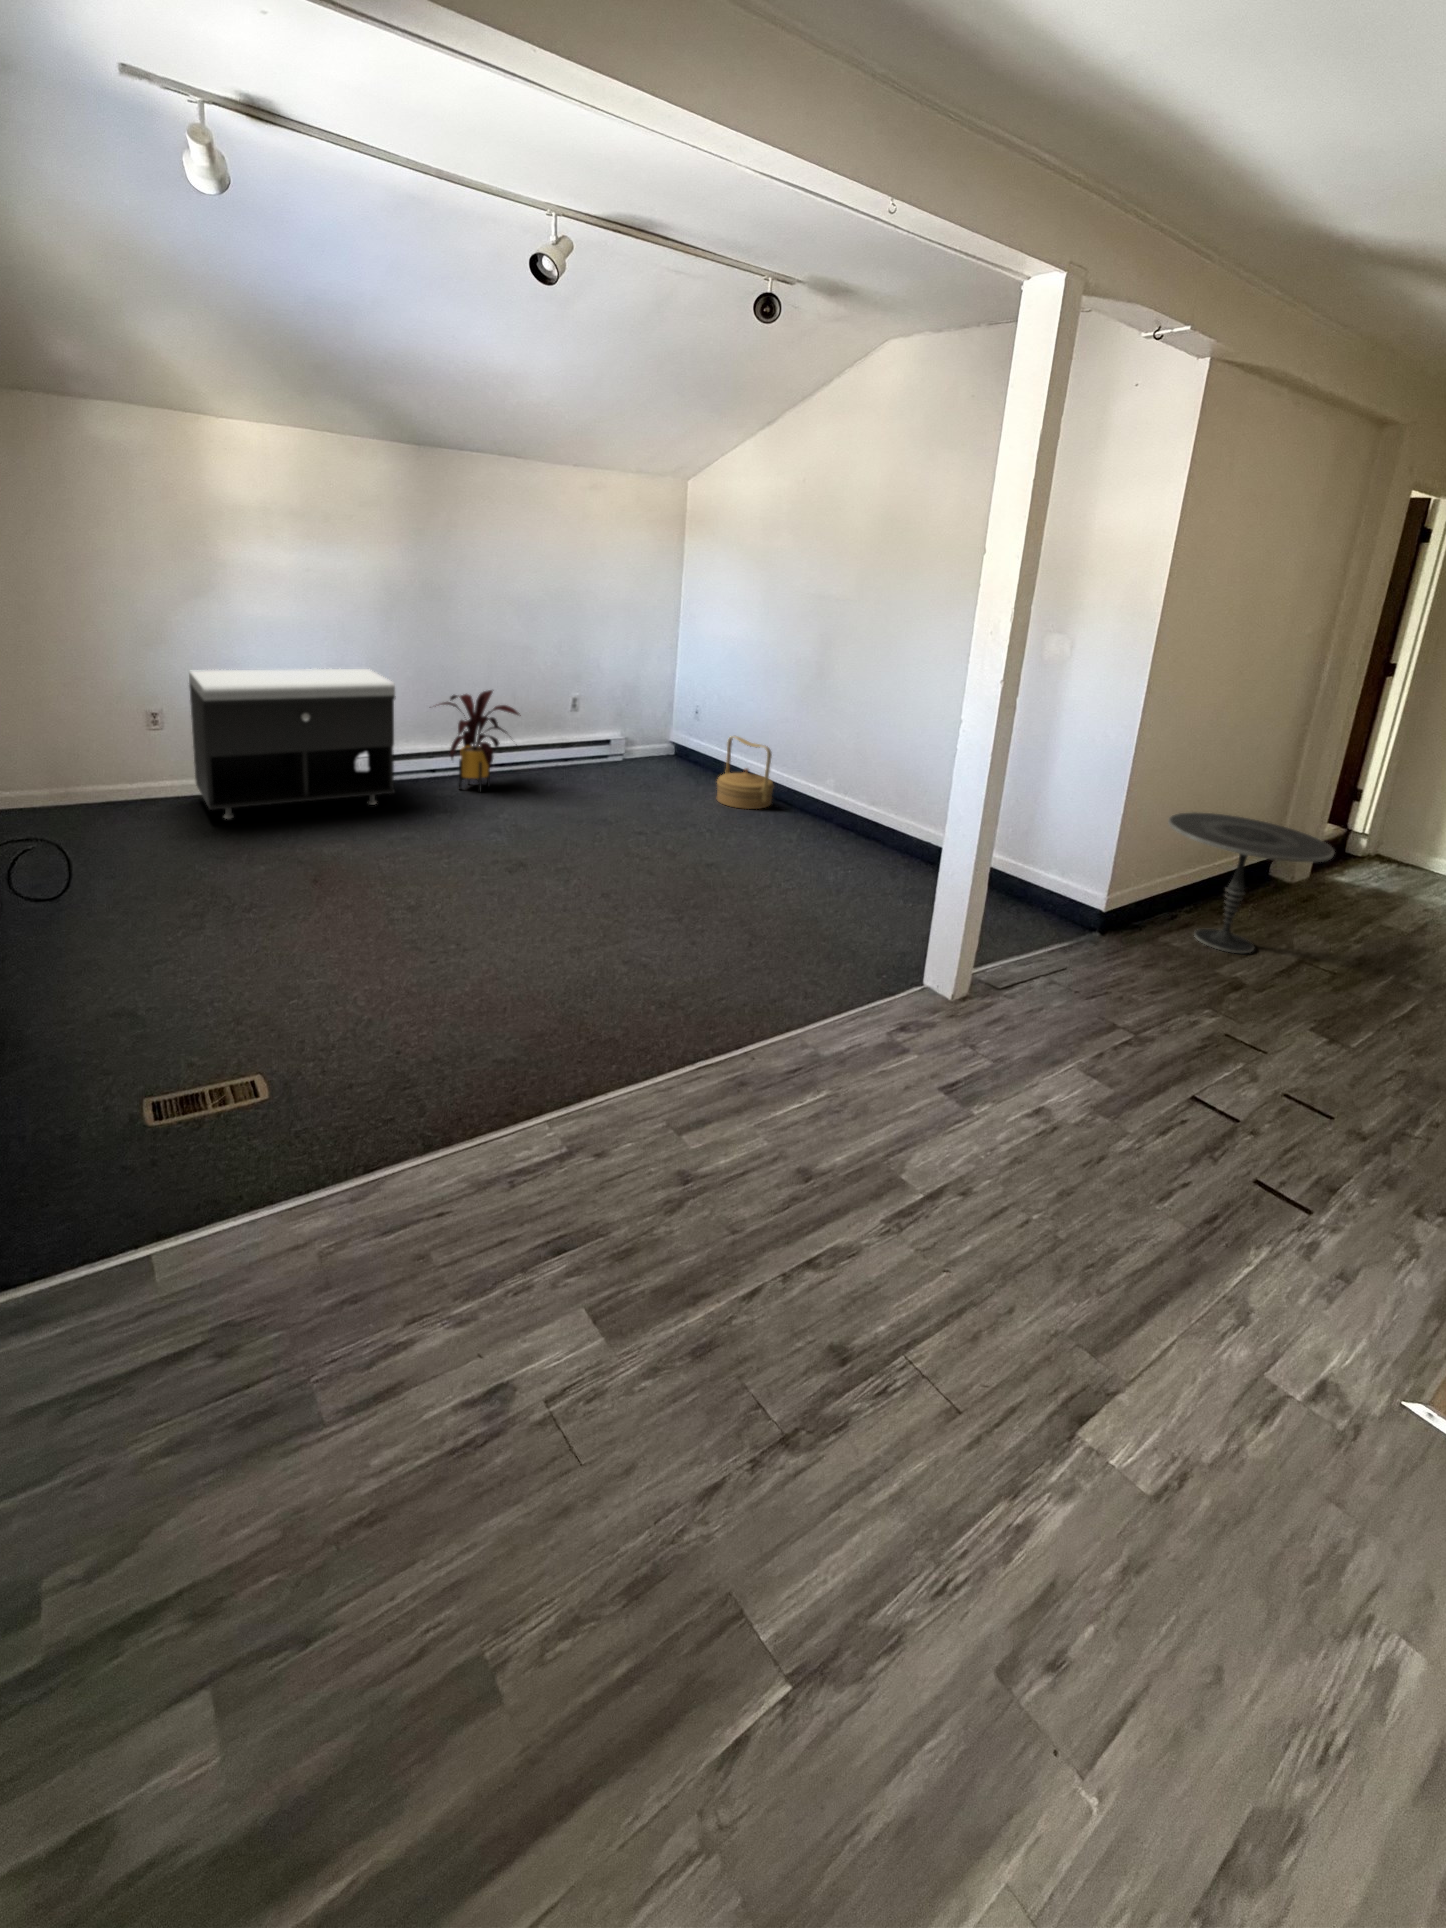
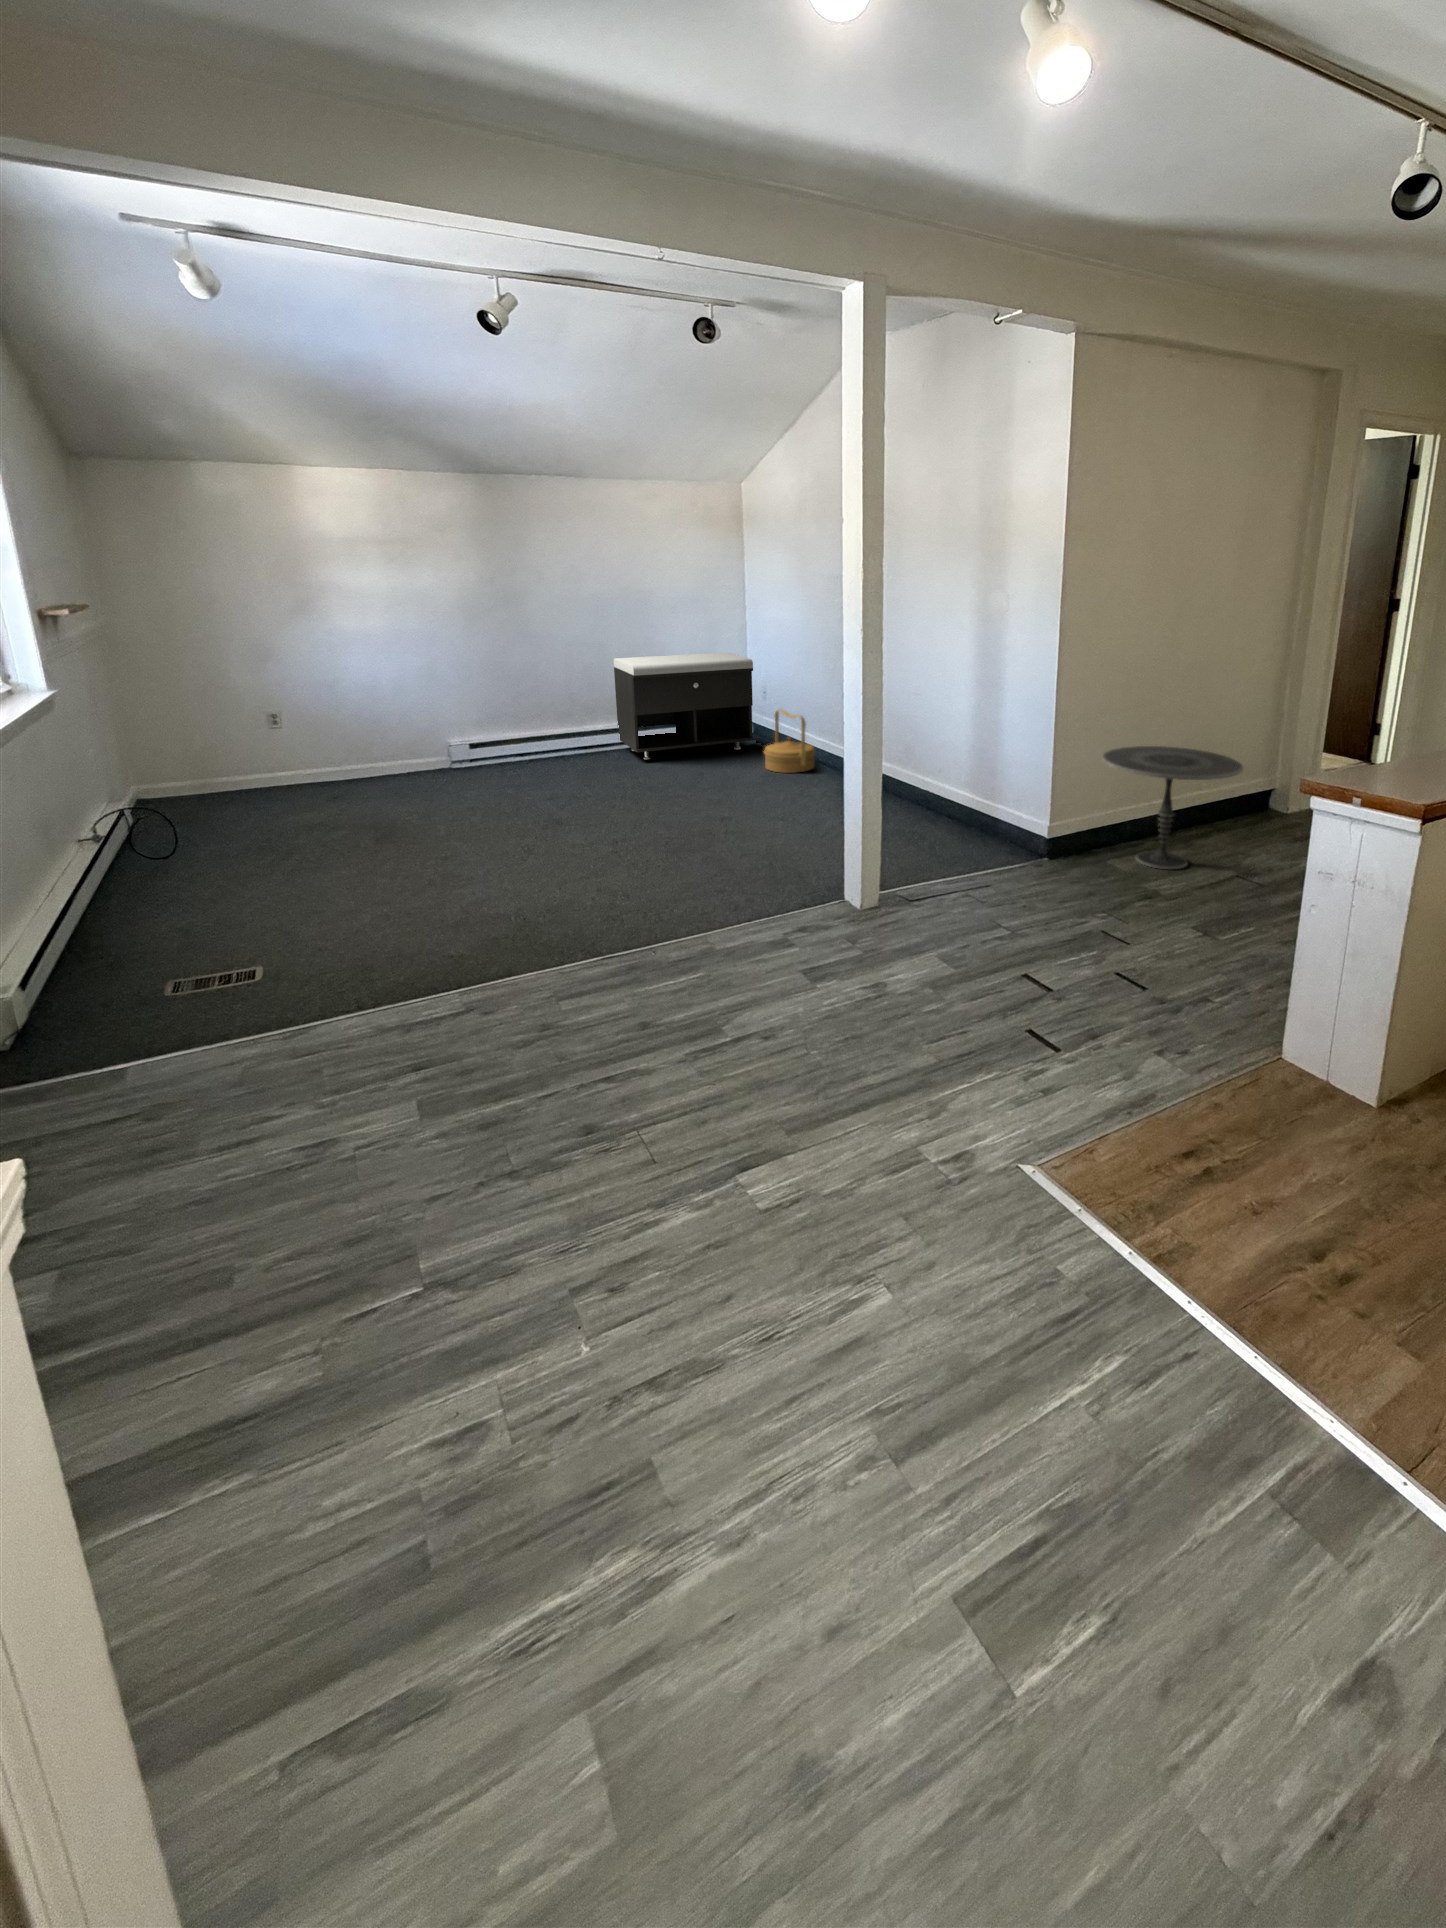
storage bench: present [189,669,396,819] -> present [614,652,754,760]
house plant: present [440,690,521,791] -> none [507,681,589,770]

